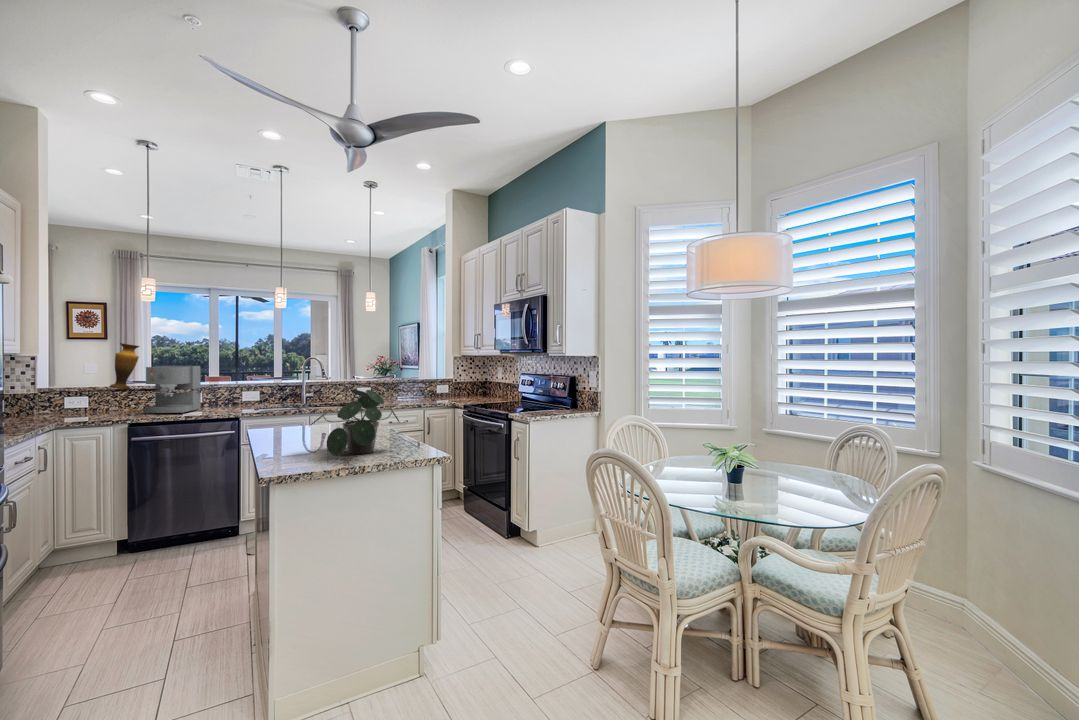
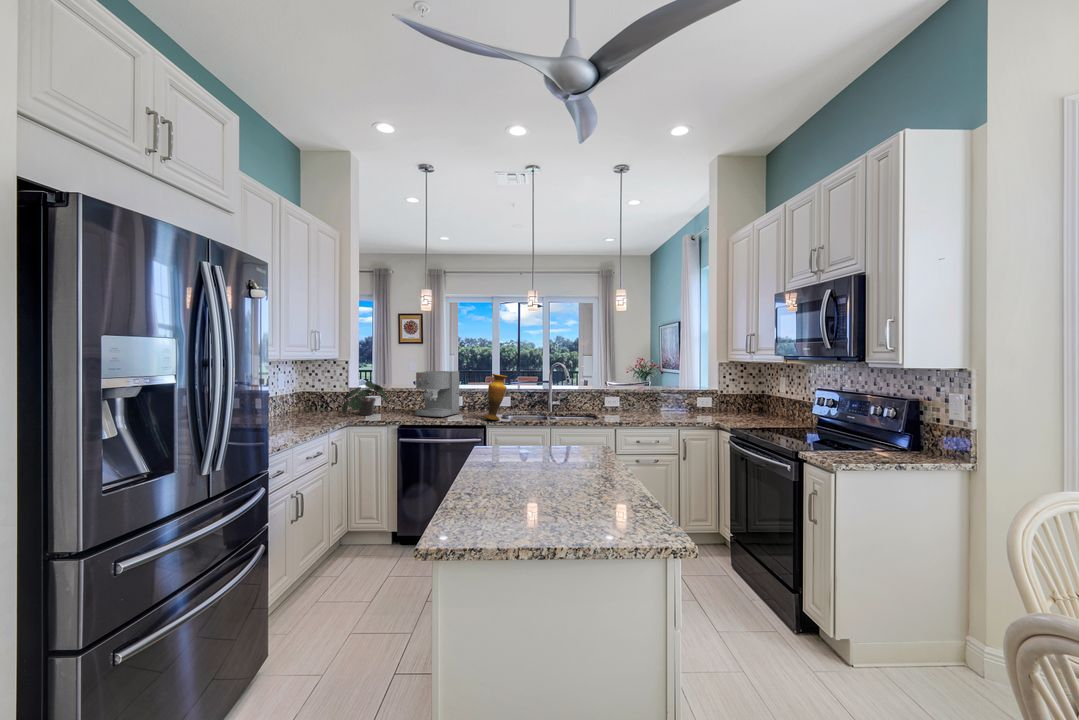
vase: present [109,343,139,389] -> present [484,374,507,421]
potted plant: present [310,390,399,455] -> present [342,381,387,415]

